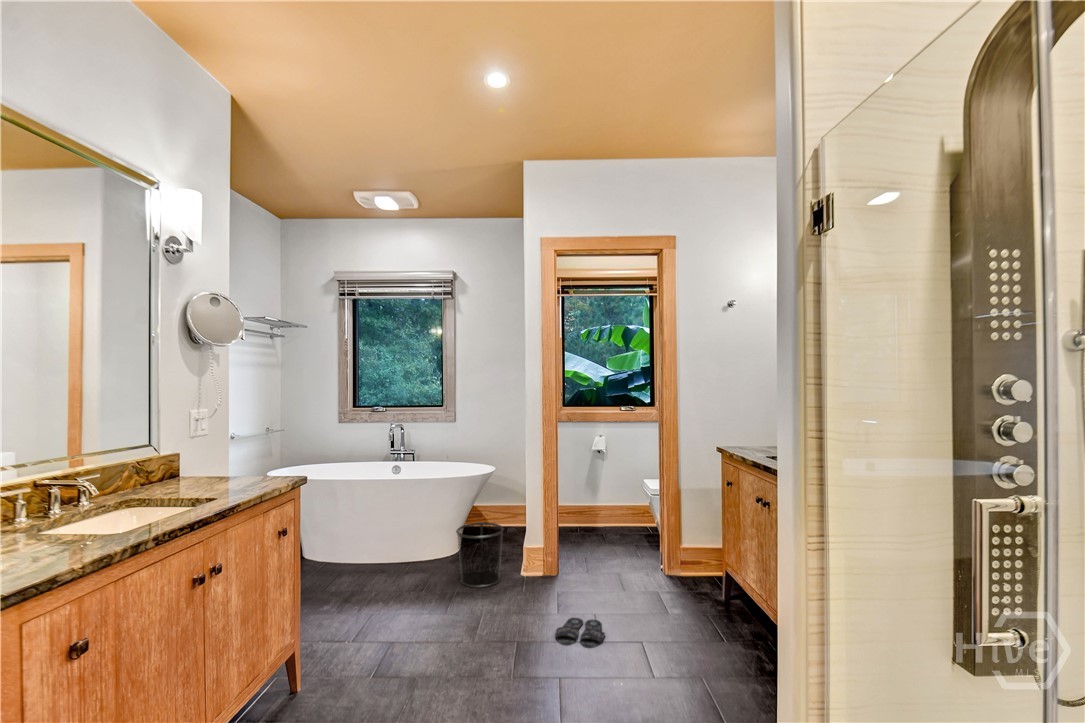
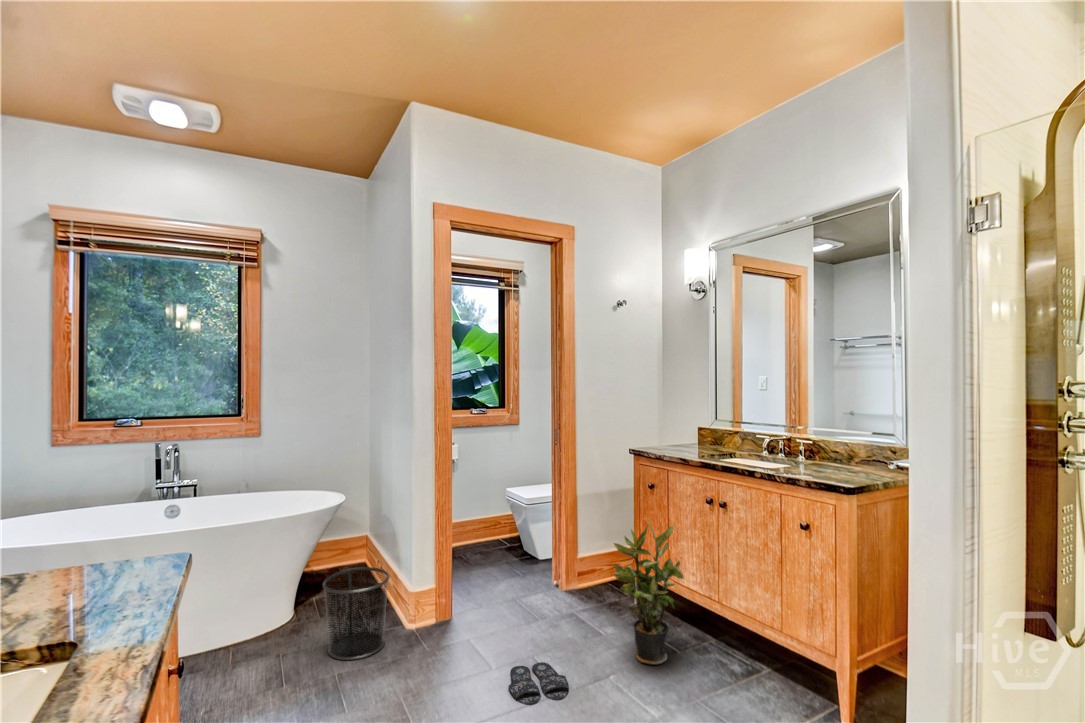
potted plant: none [654,513,725,647] -> present [613,522,683,665]

